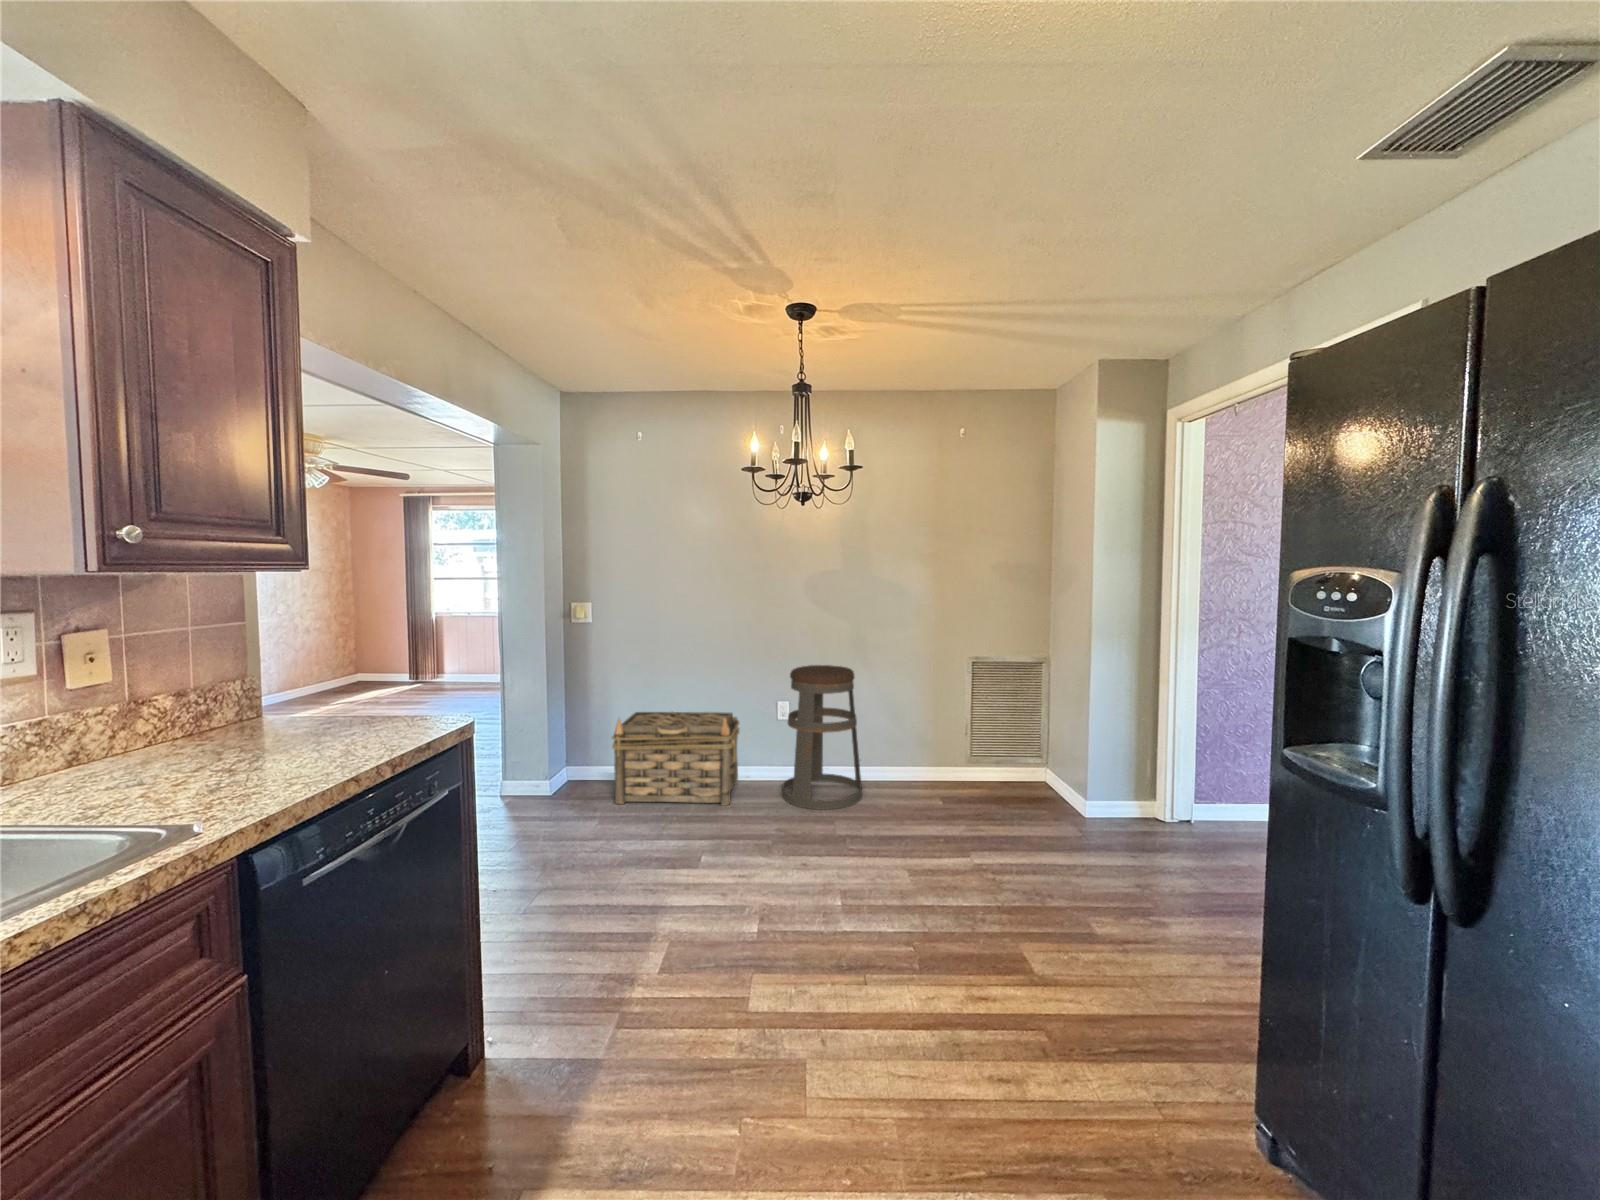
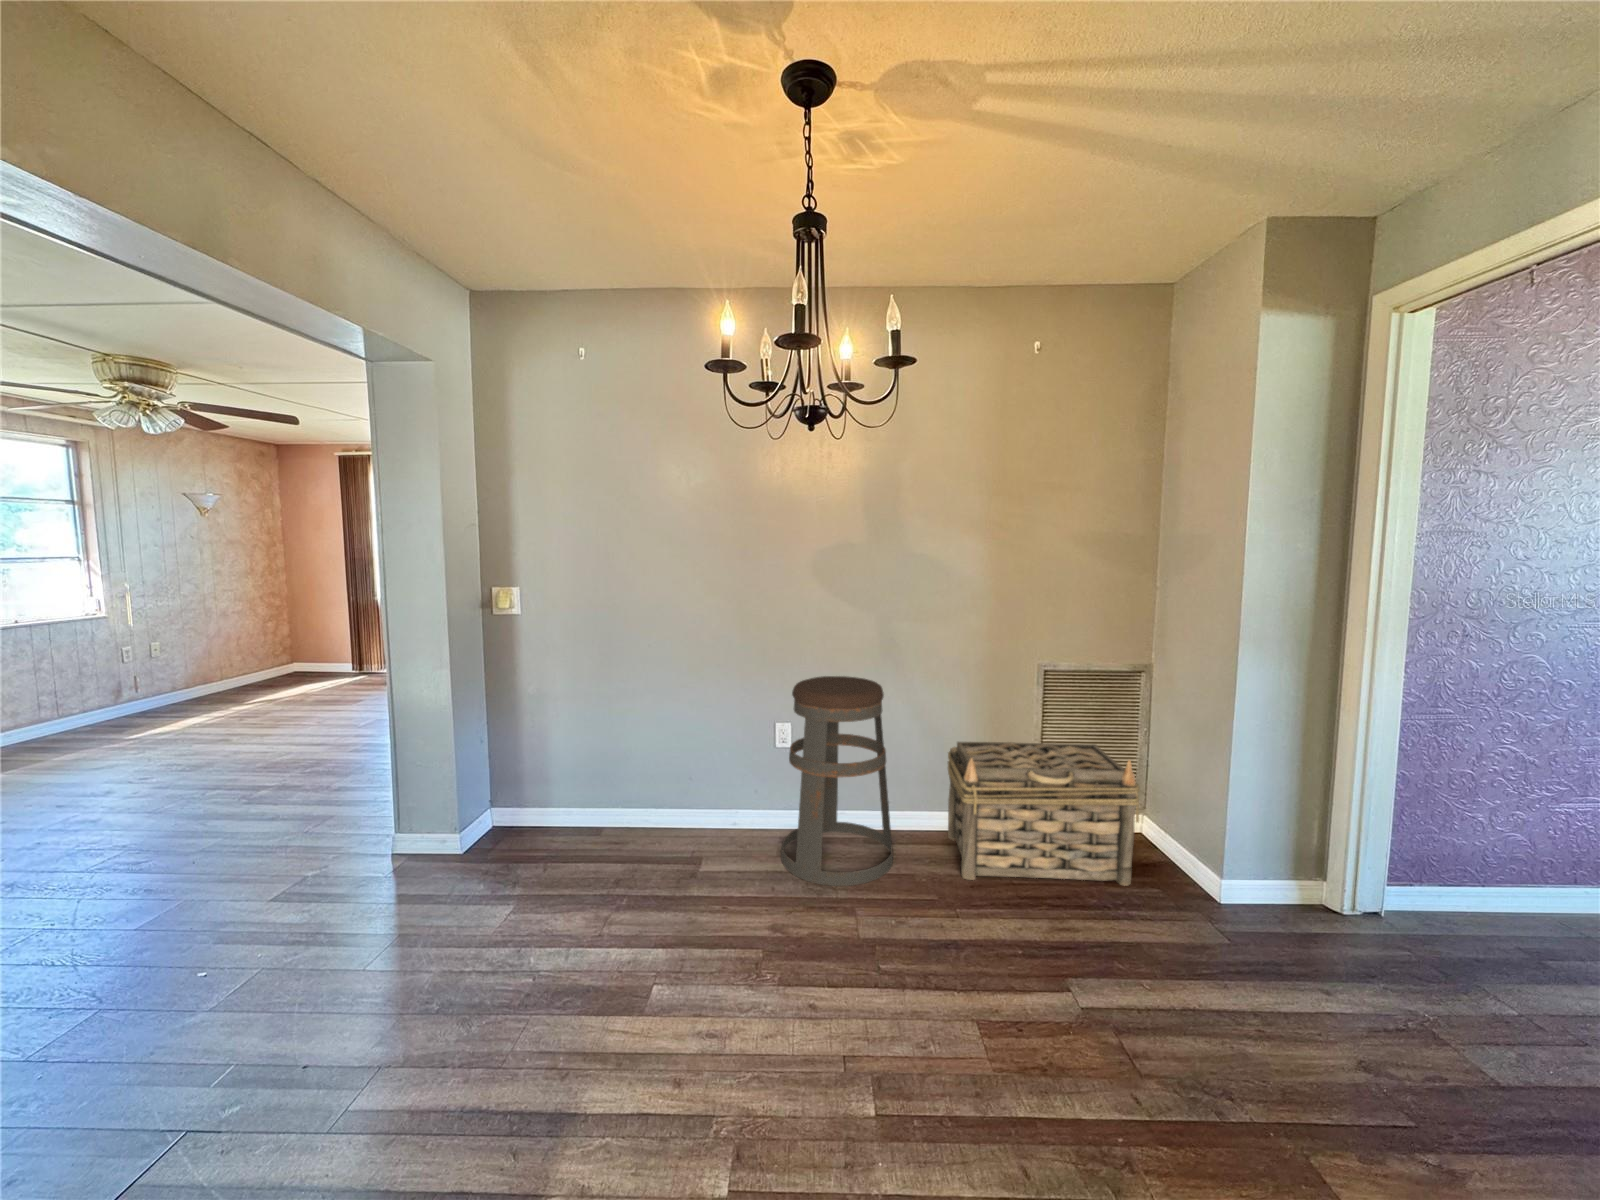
basket: present [612,712,739,806] -> present [948,742,1140,886]

